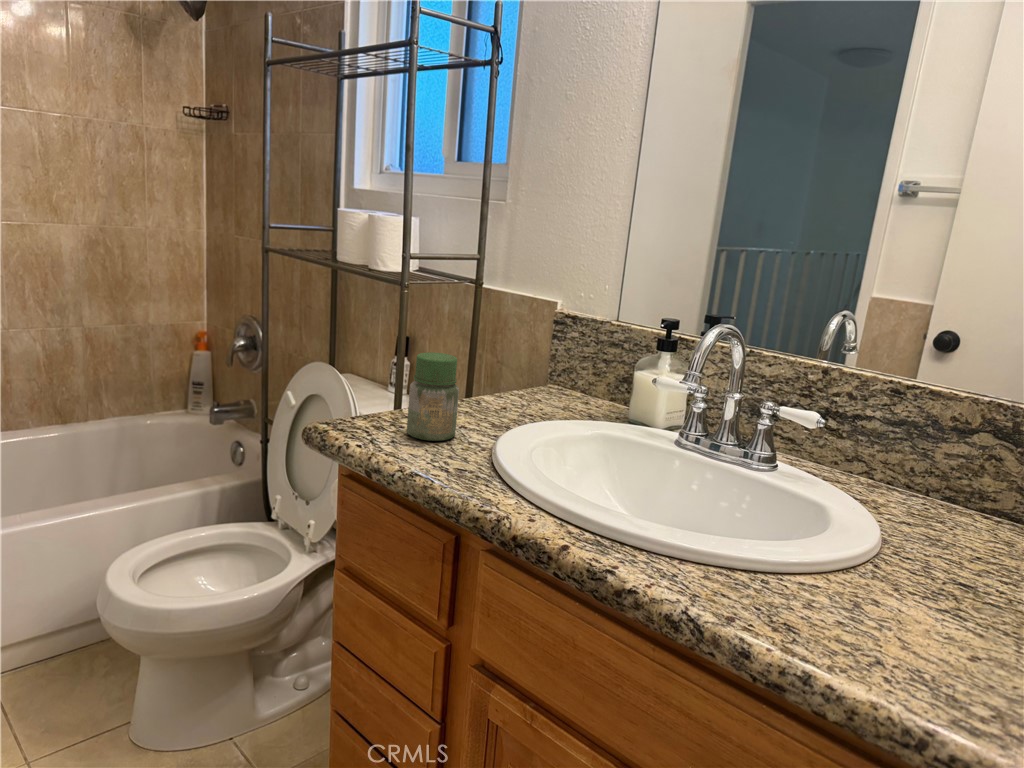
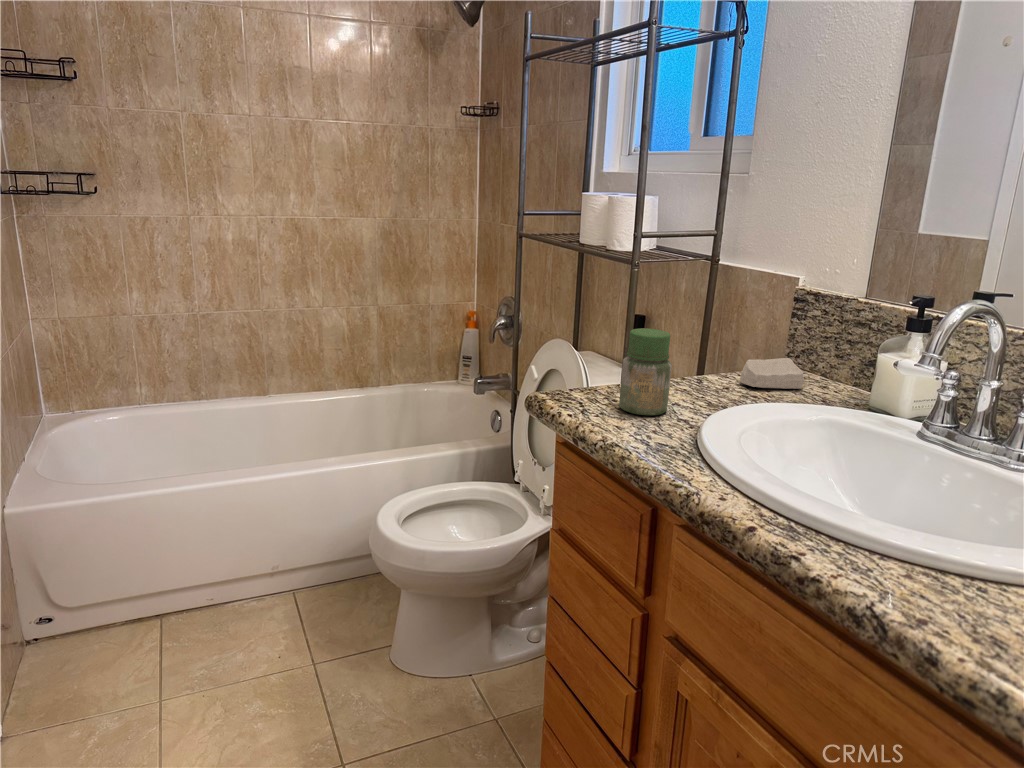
soap bar: none [515,377,572,406] -> present [740,358,804,389]

